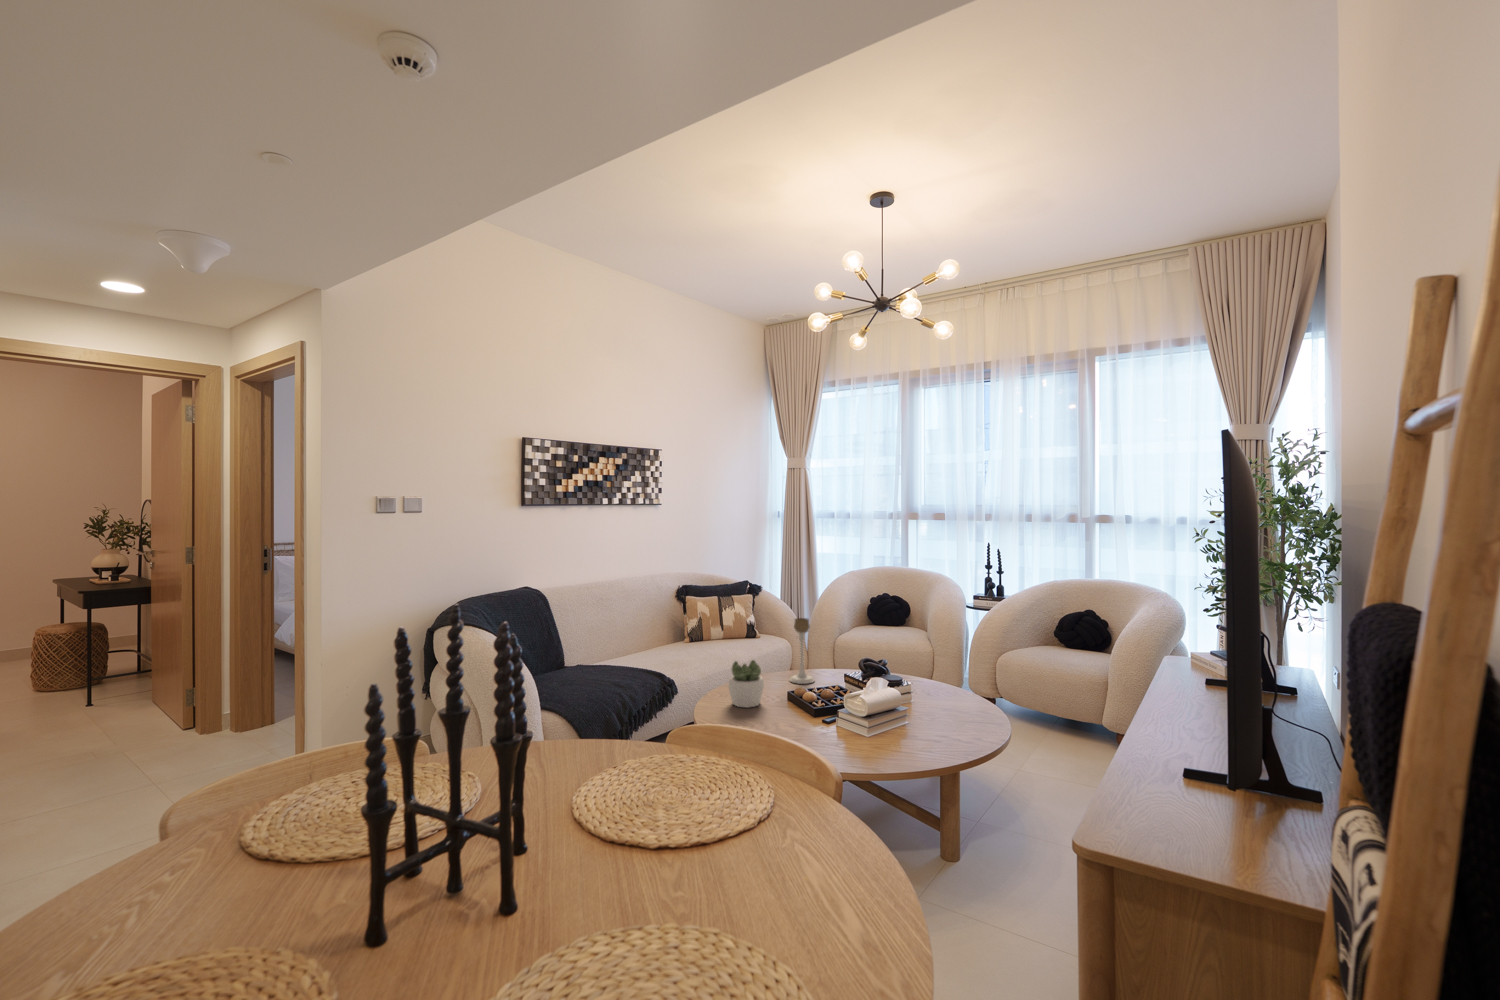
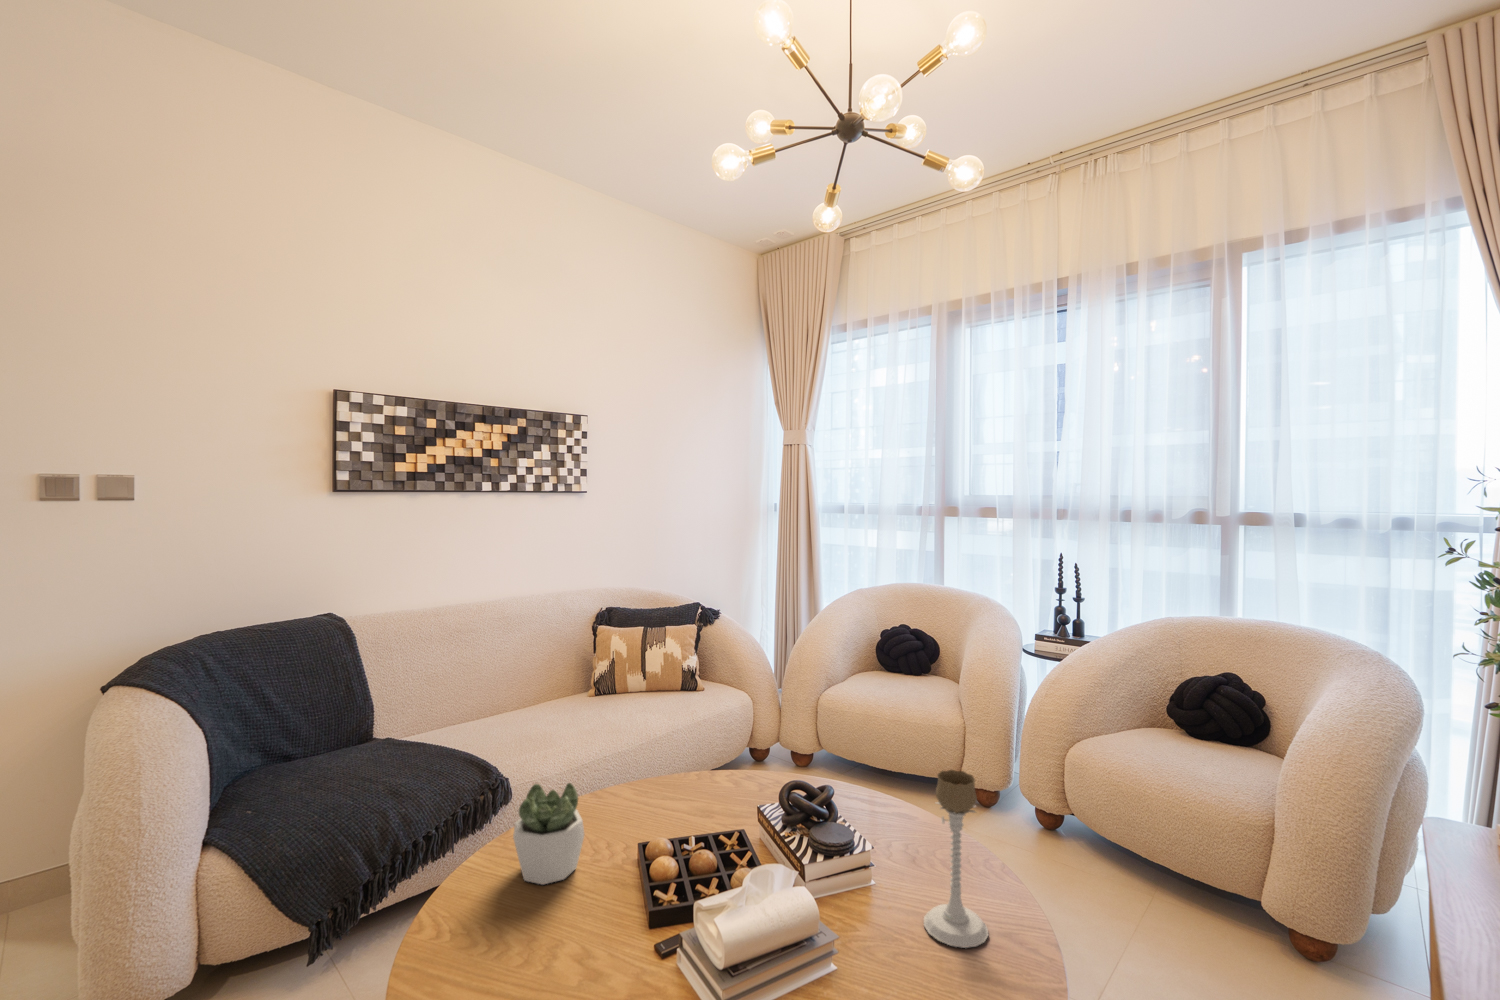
candle holder: present [790,618,814,684] -> present [924,770,988,948]

